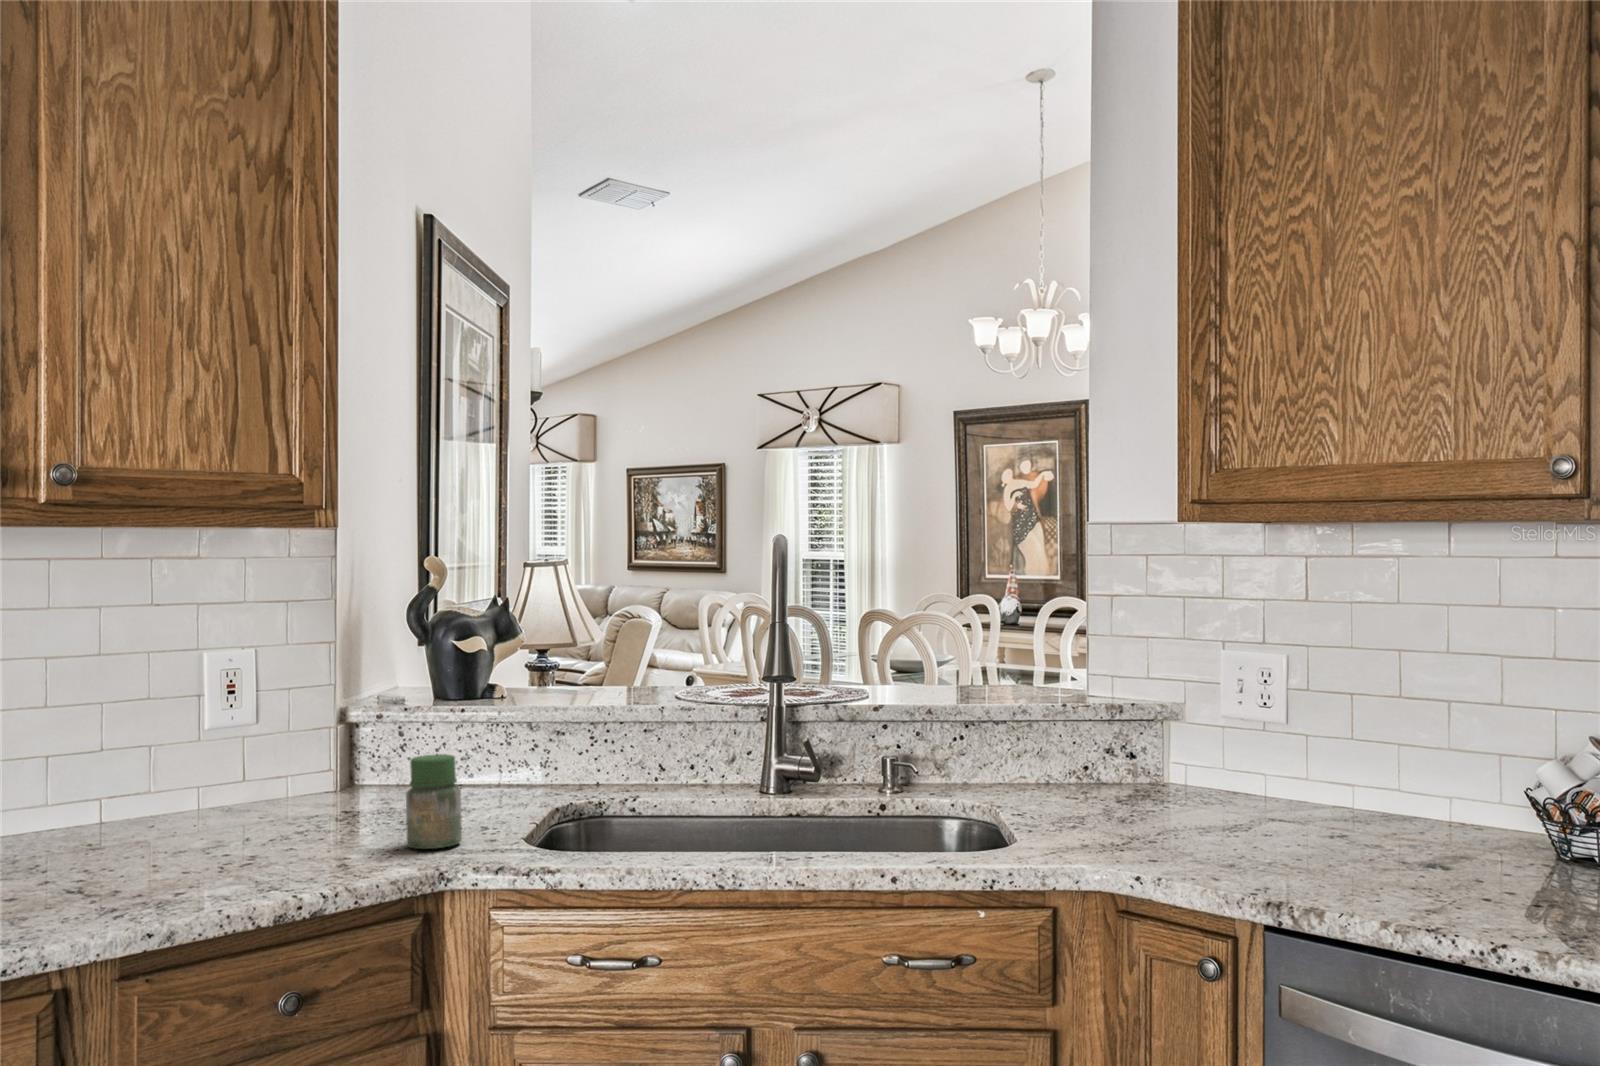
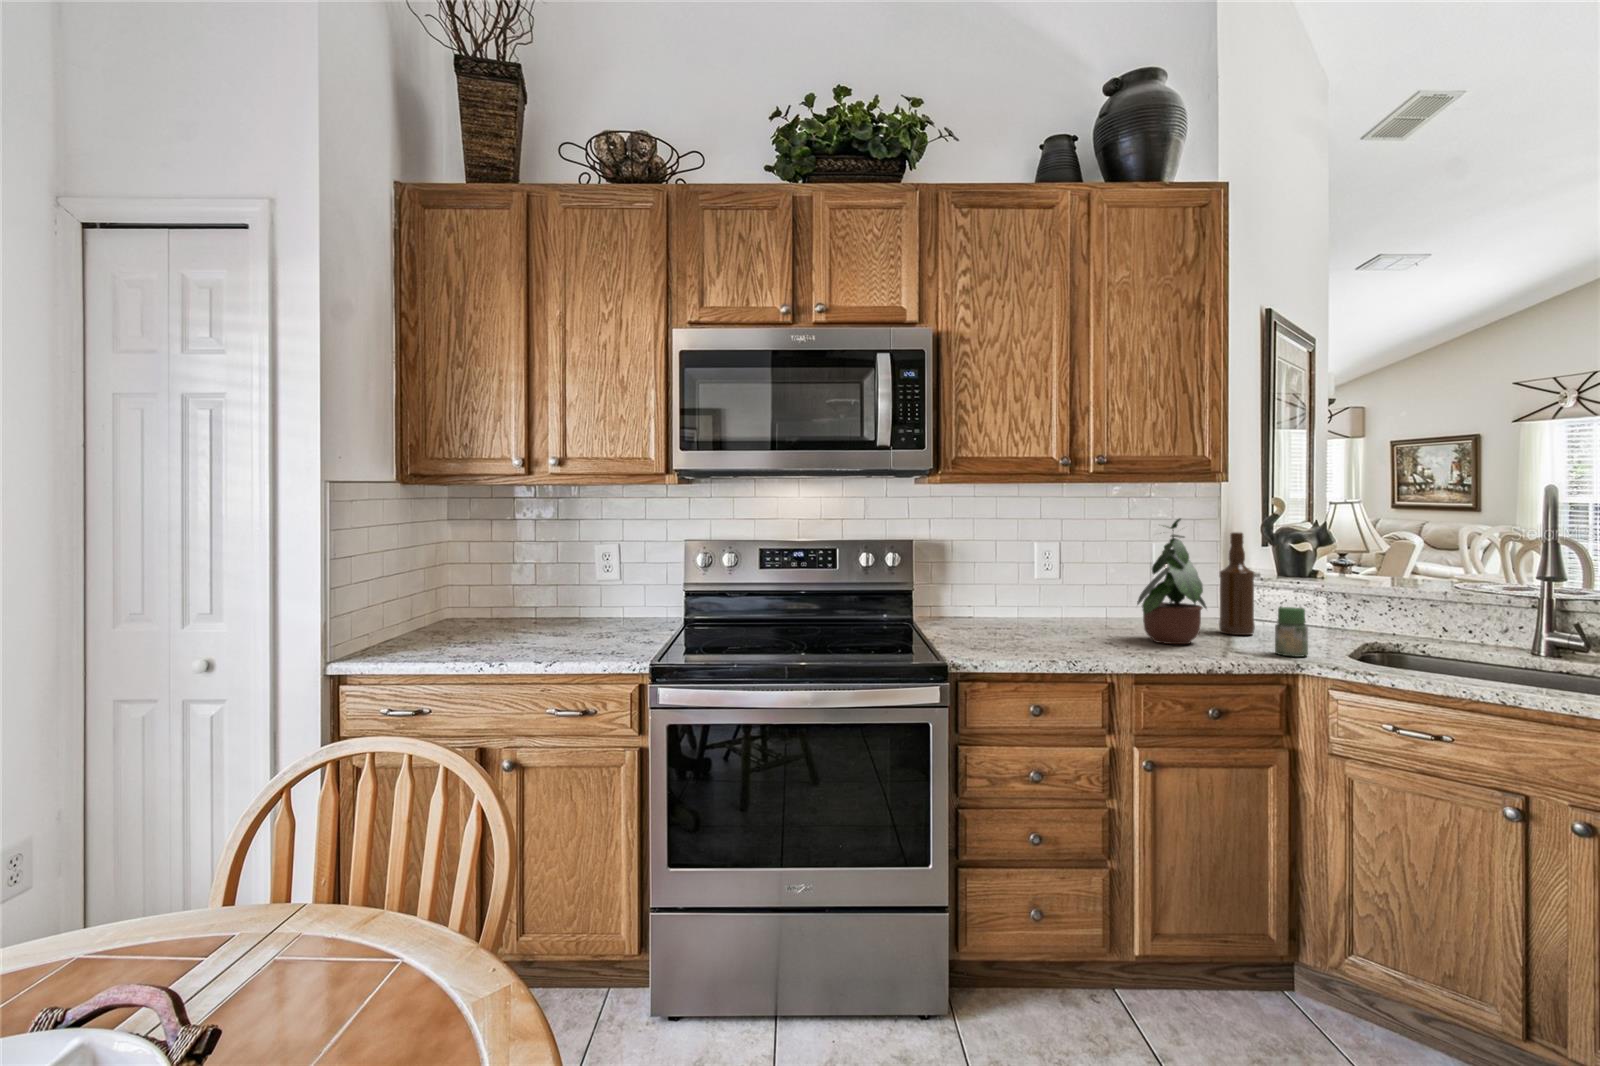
potted plant: none [130,592,300,856] -> present [1137,518,1207,644]
bottle: none [331,617,394,812] -> present [1219,532,1255,635]

